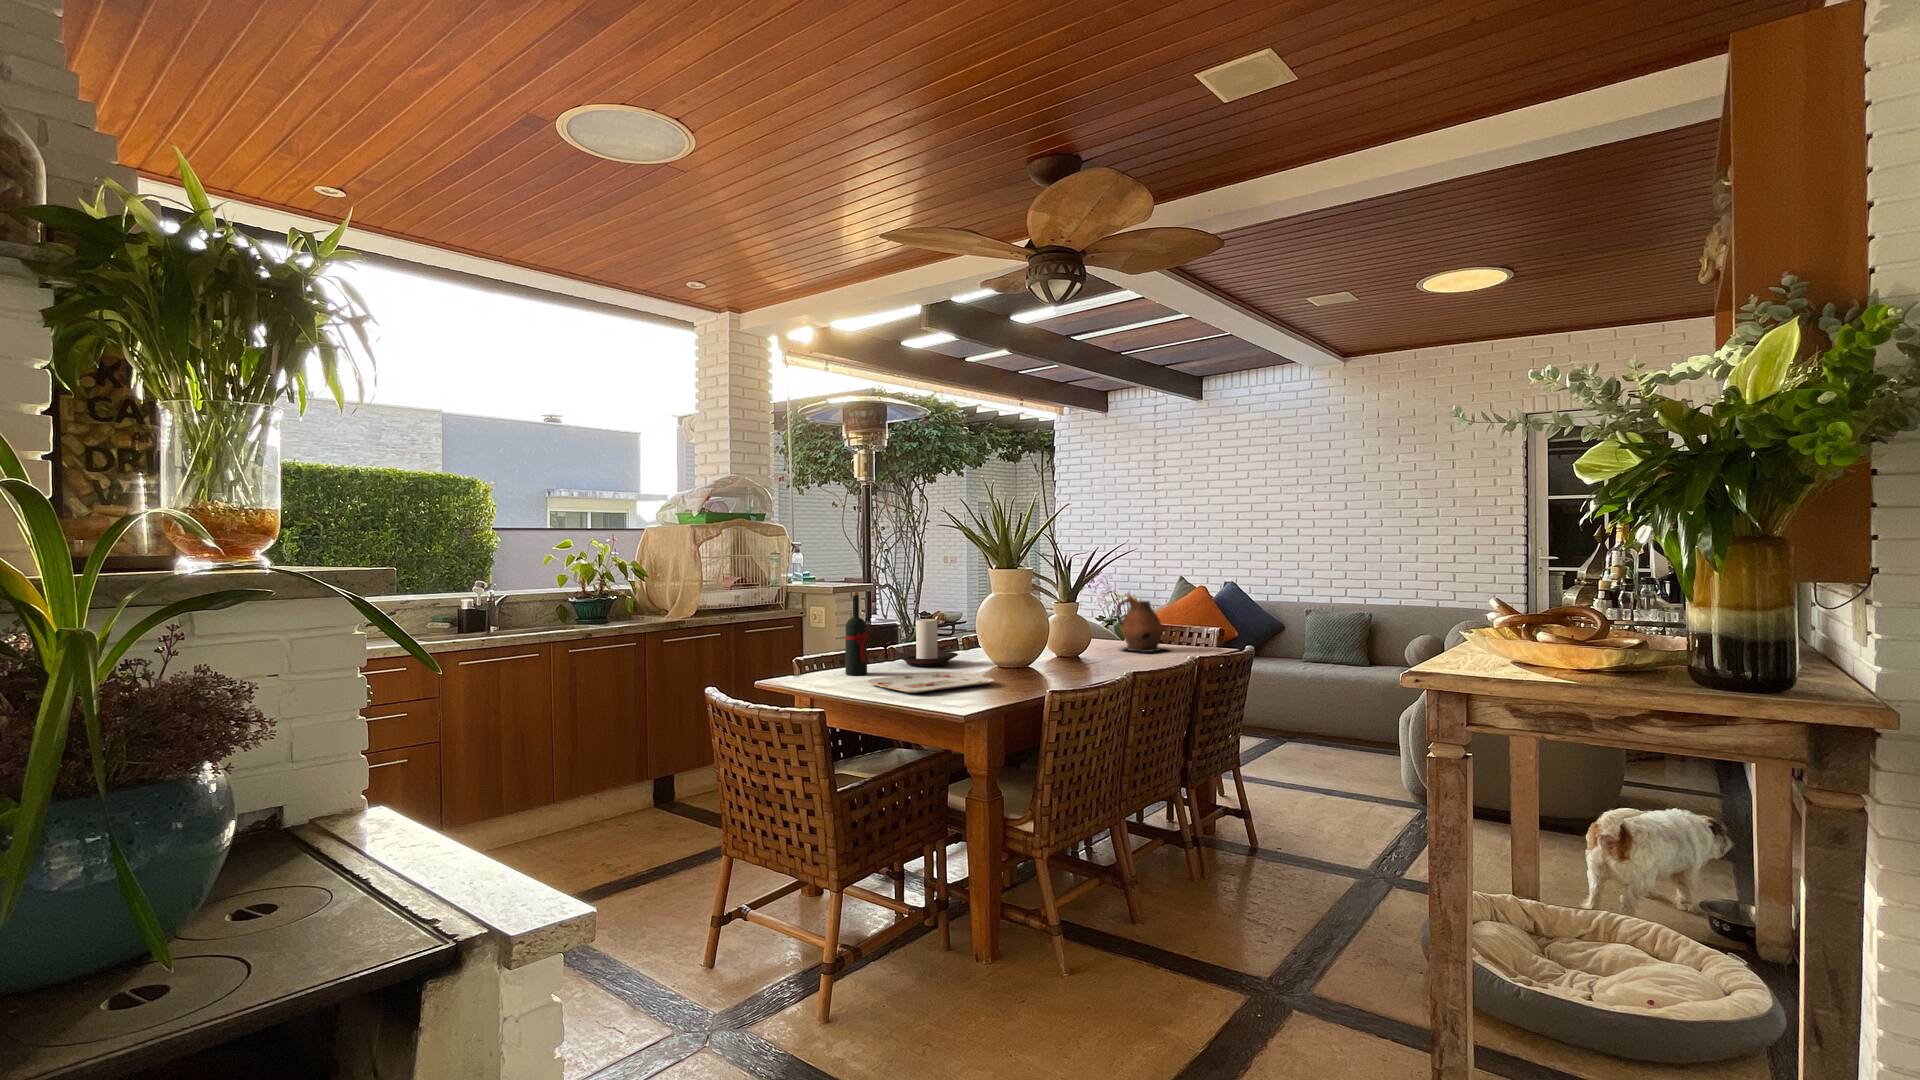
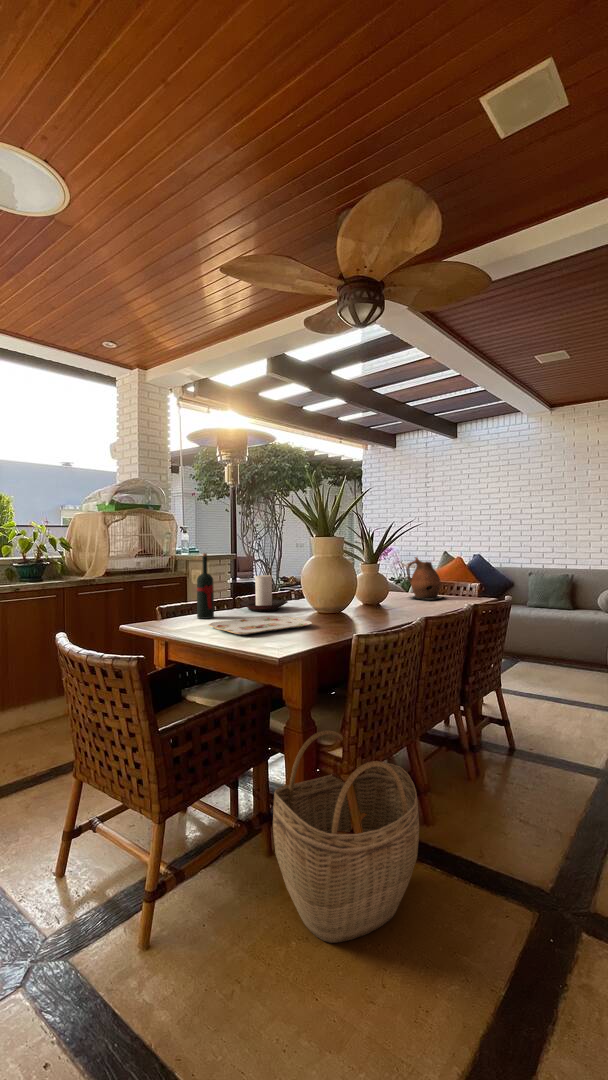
woven basket: none [957,800,1118,1016] -> present [273,730,419,943]

